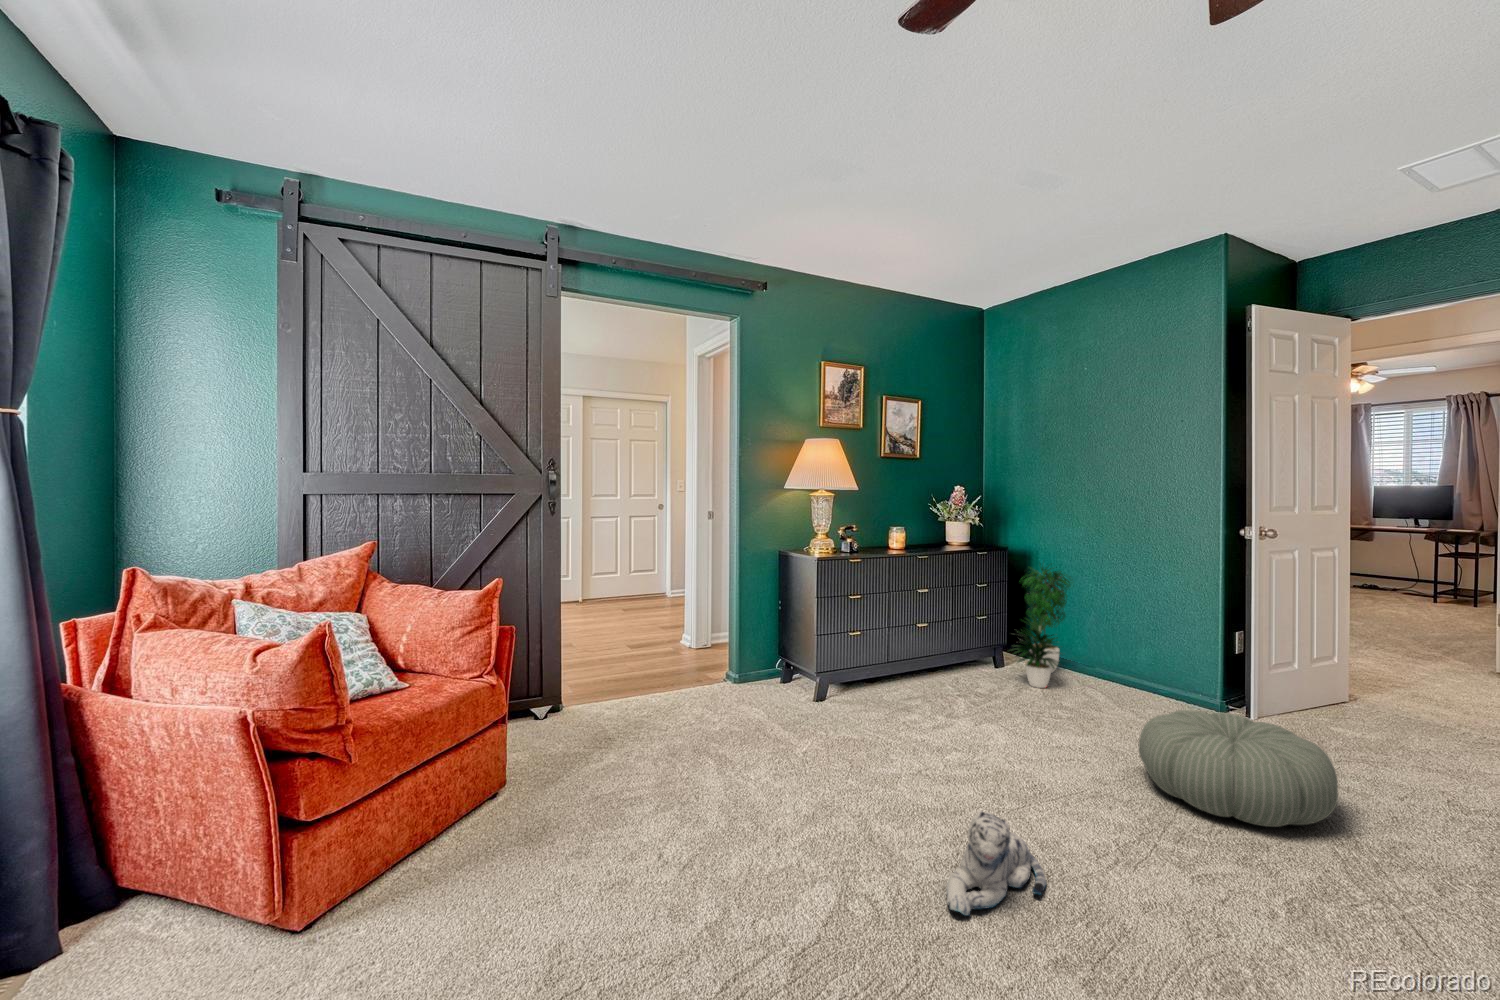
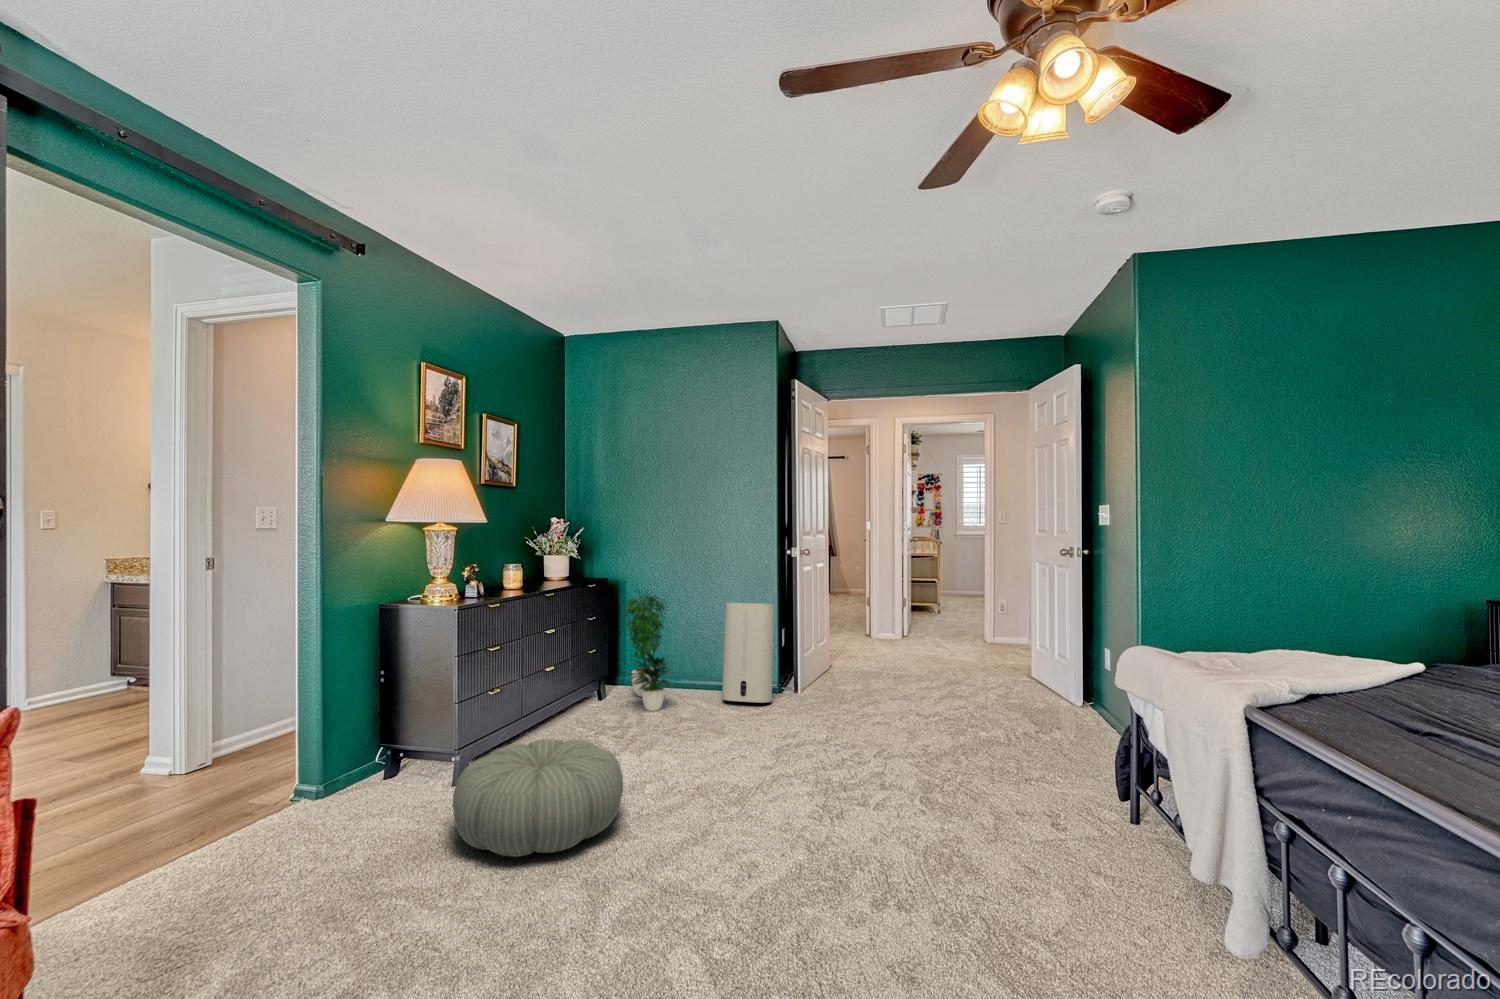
air purifier: none [1123,588,1202,712] -> present [722,603,774,703]
pouf: present [1139,710,1338,827] -> present [453,739,623,857]
plush toy: present [947,811,1046,916] -> none [769,826,842,936]

